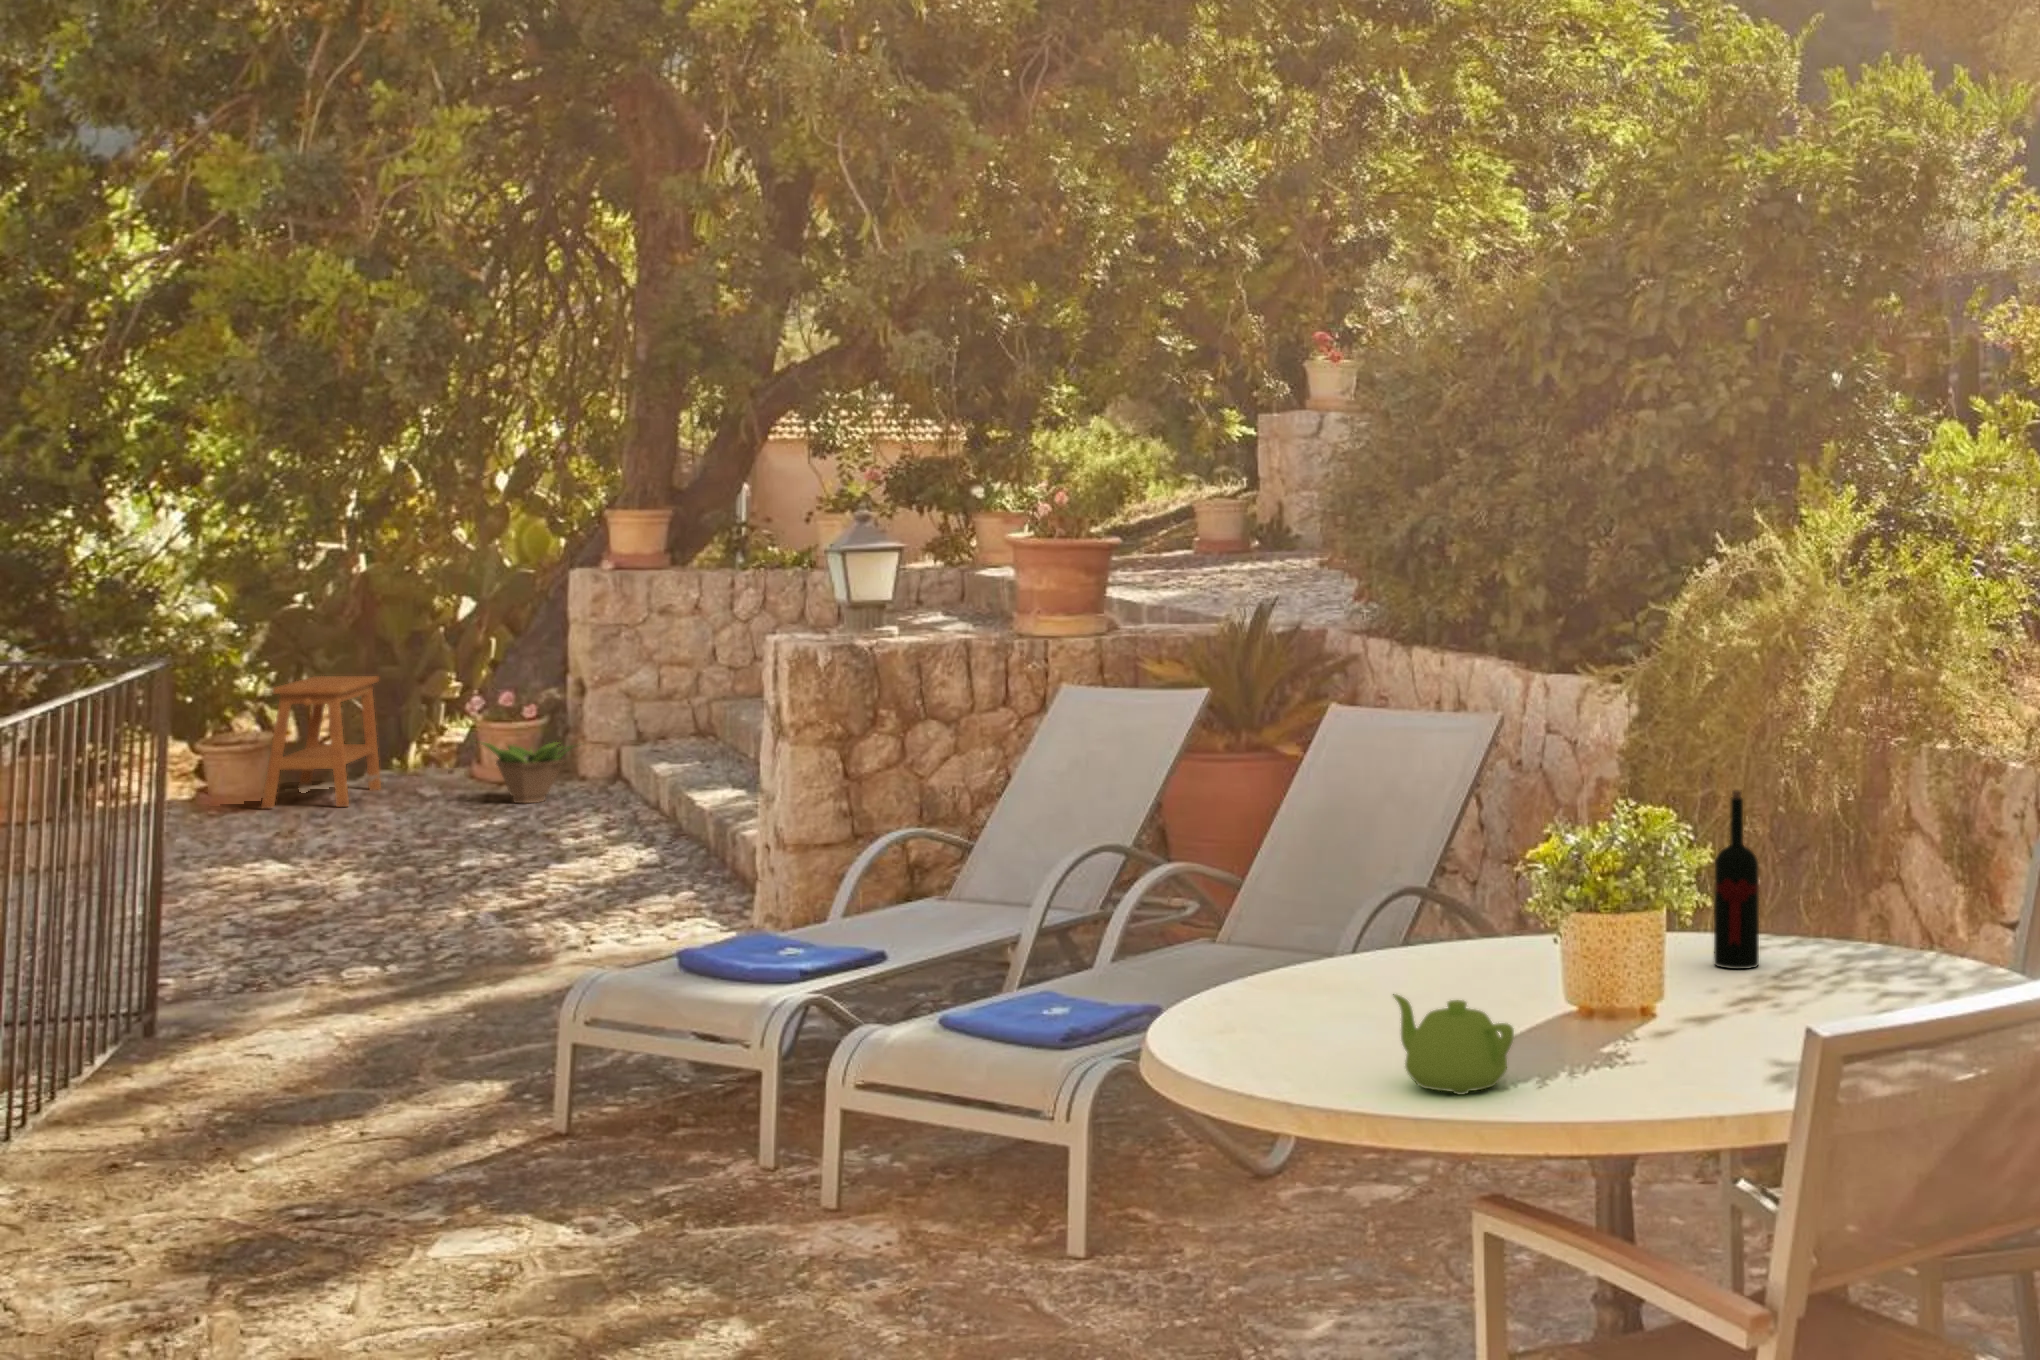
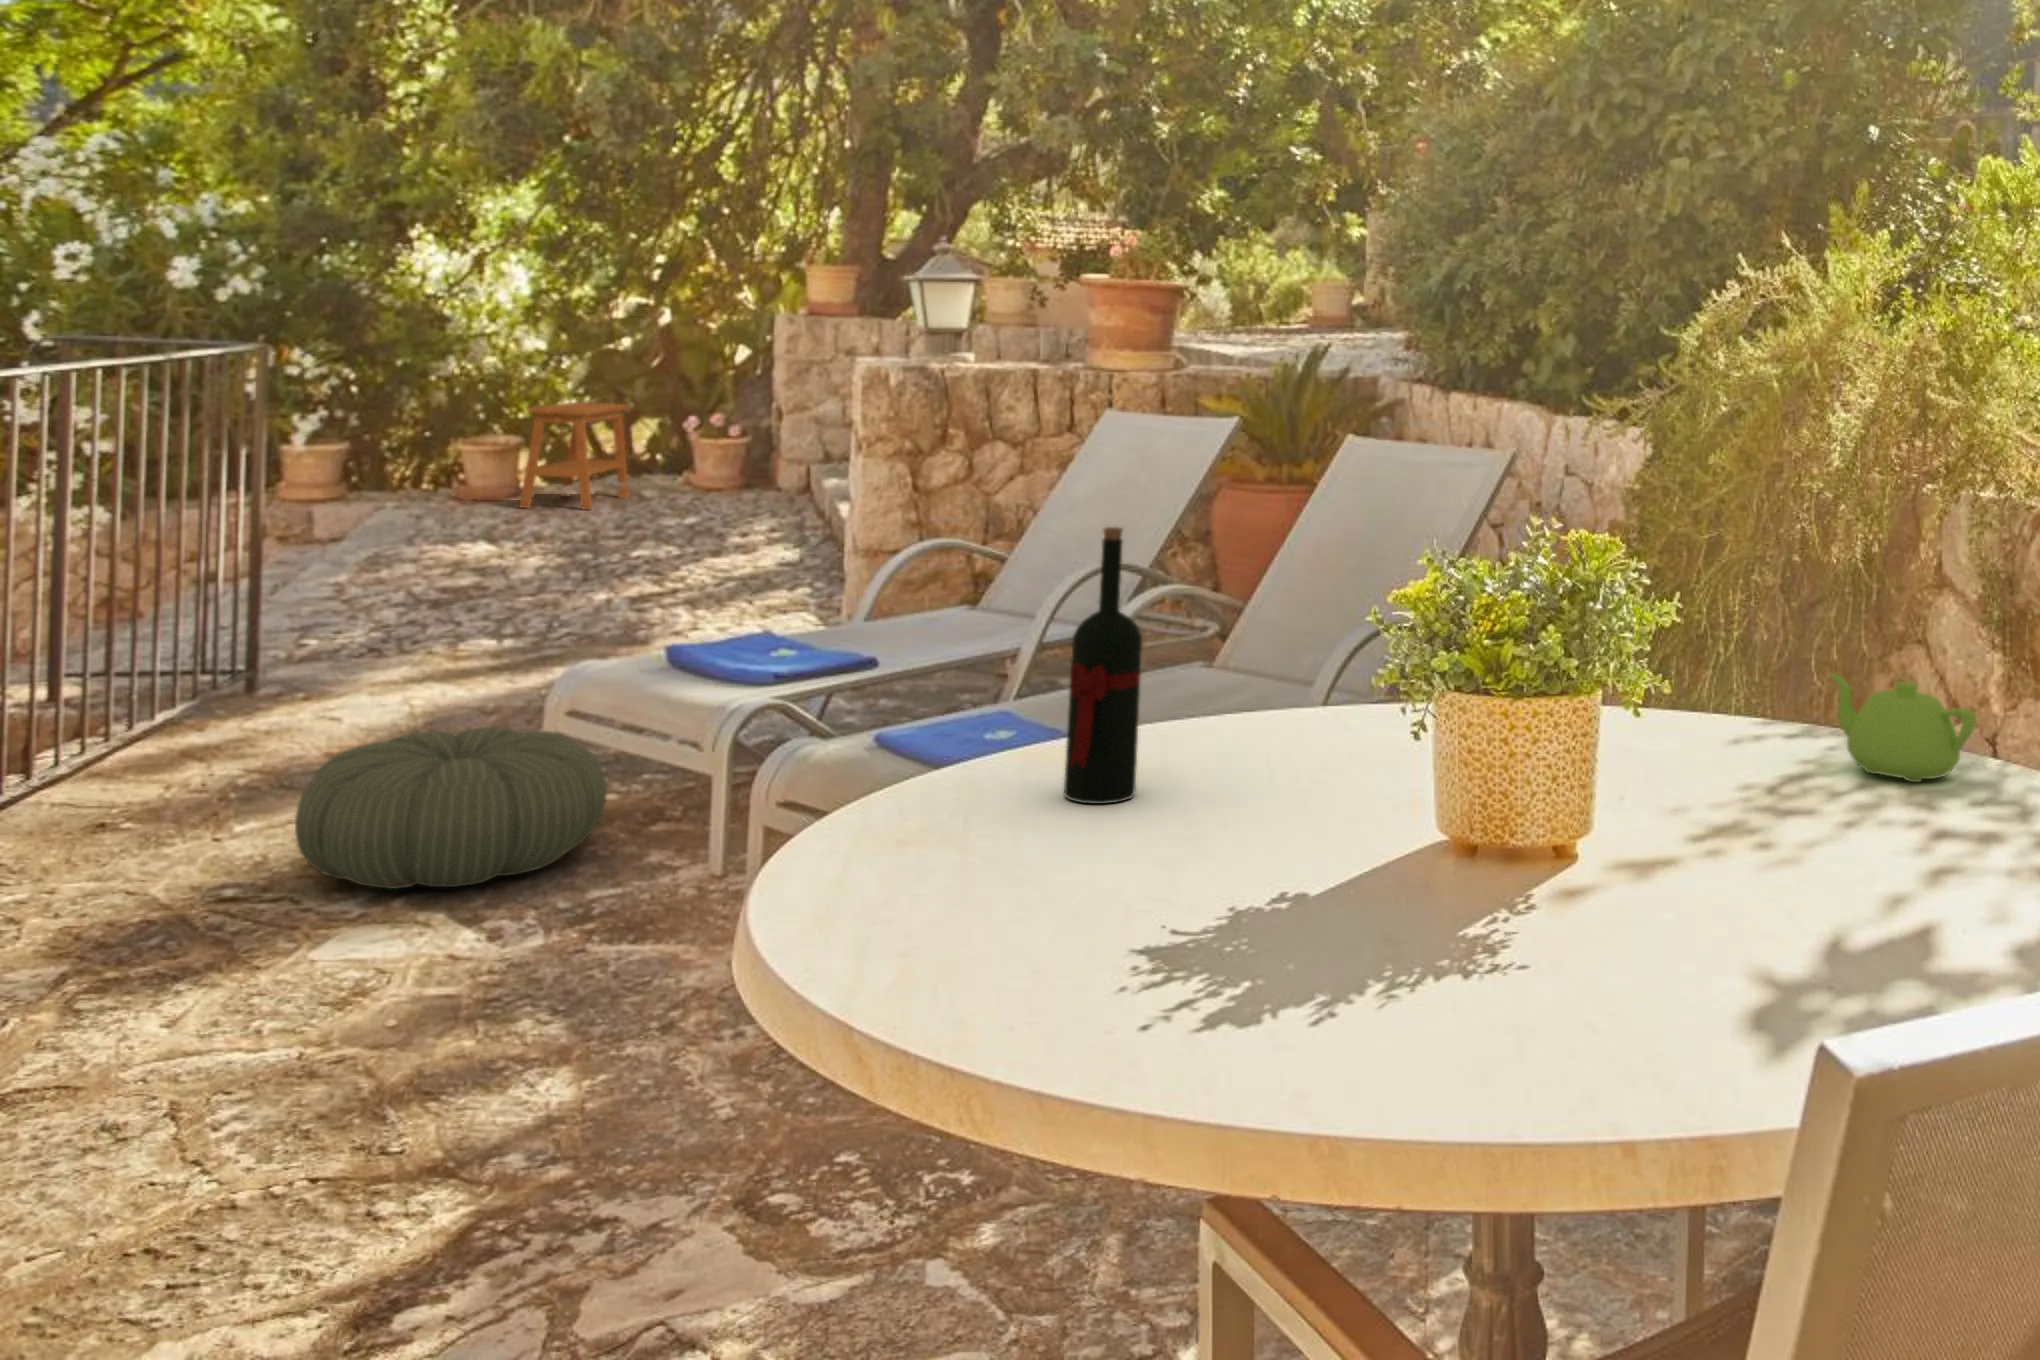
decorative plant: present [476,742,574,803] -> none [693,460,788,514]
wine bottle: present [1714,790,1759,969] -> present [1064,527,1142,804]
teapot: present [1393,994,1514,1095] -> present [1830,673,1977,782]
pouf: none [354,1042,635,1198] -> present [295,727,607,889]

